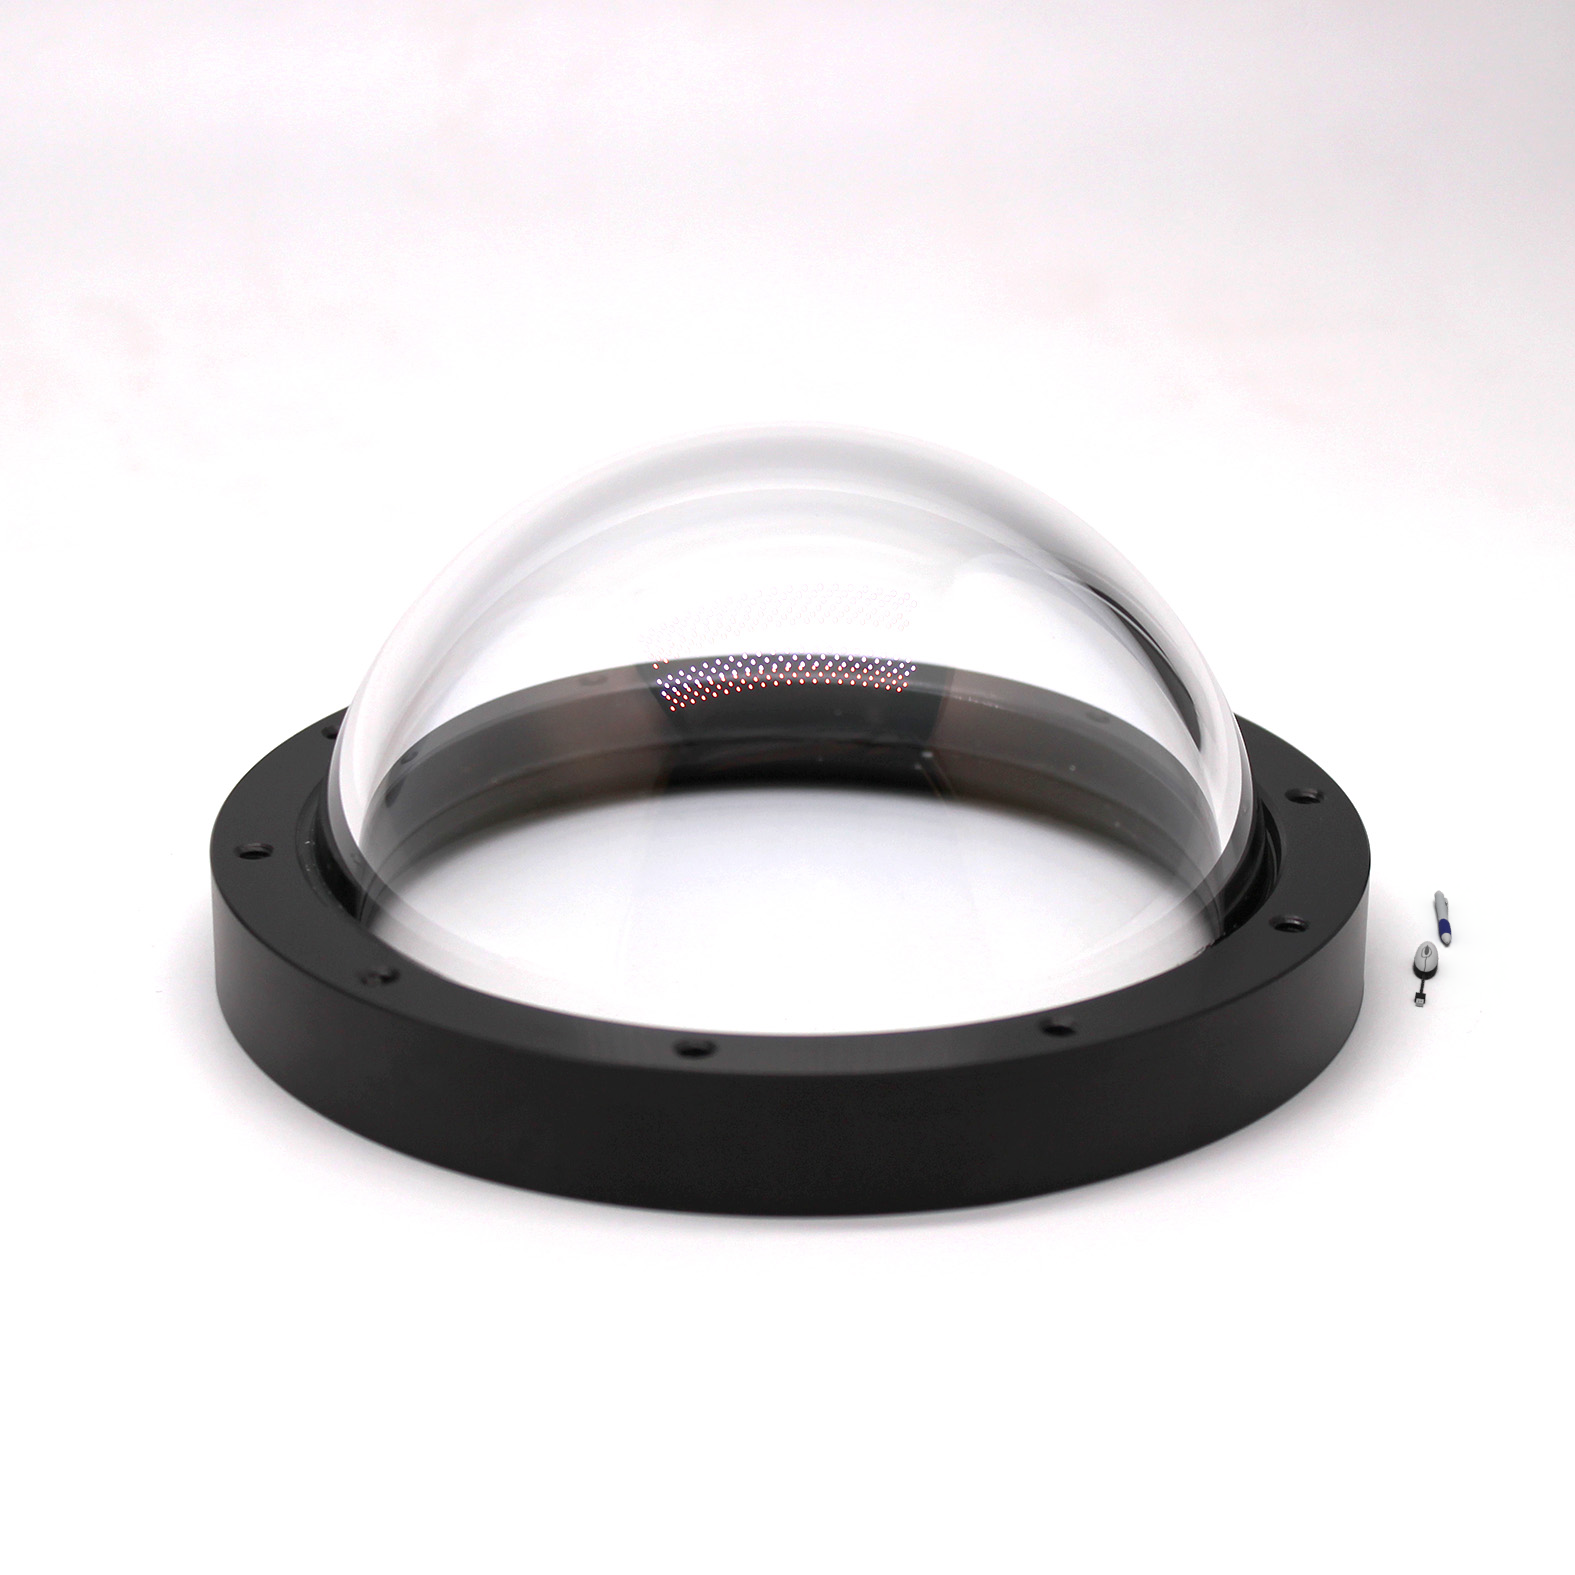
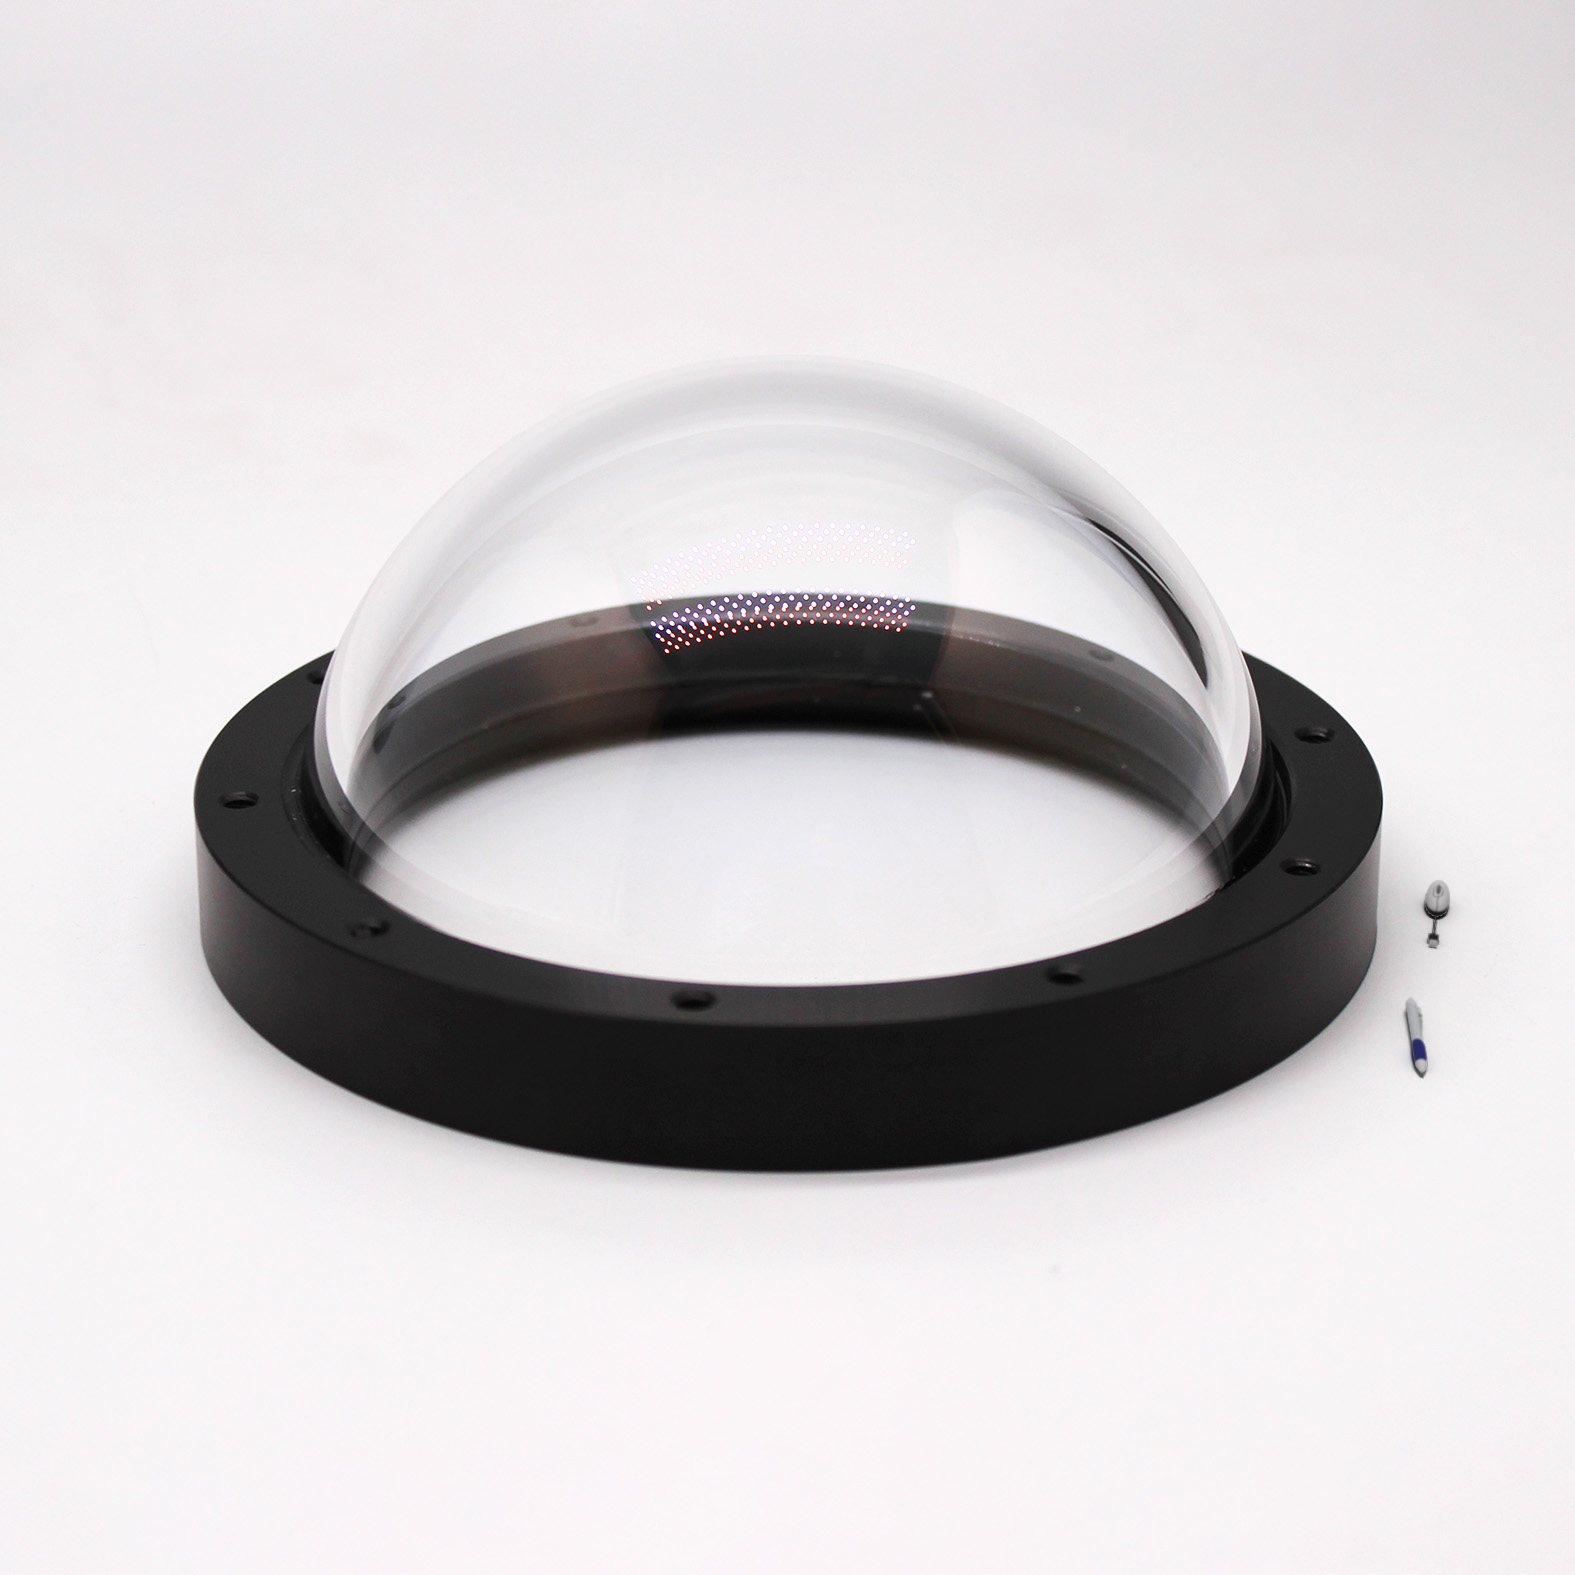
pen: present [1434,891,1451,944] -> present [1406,997,1427,1073]

